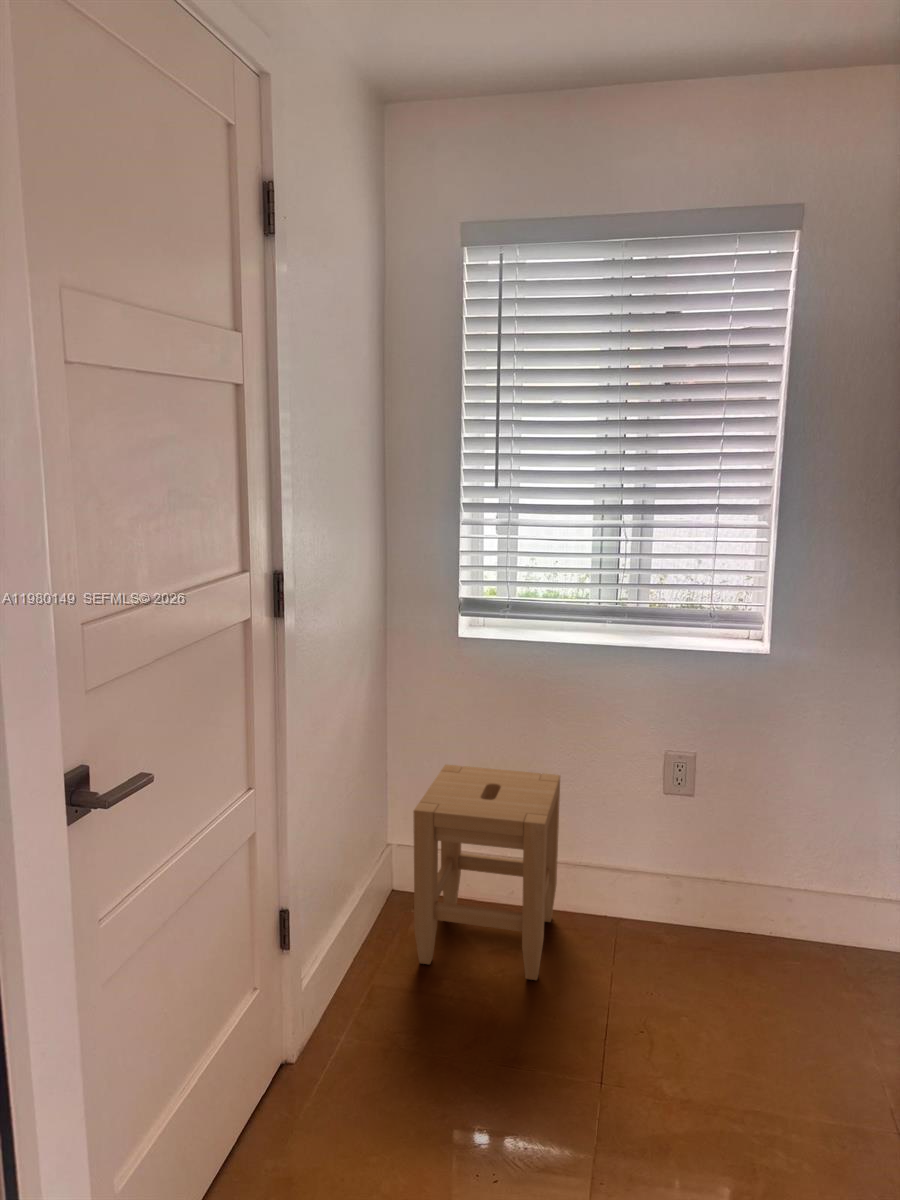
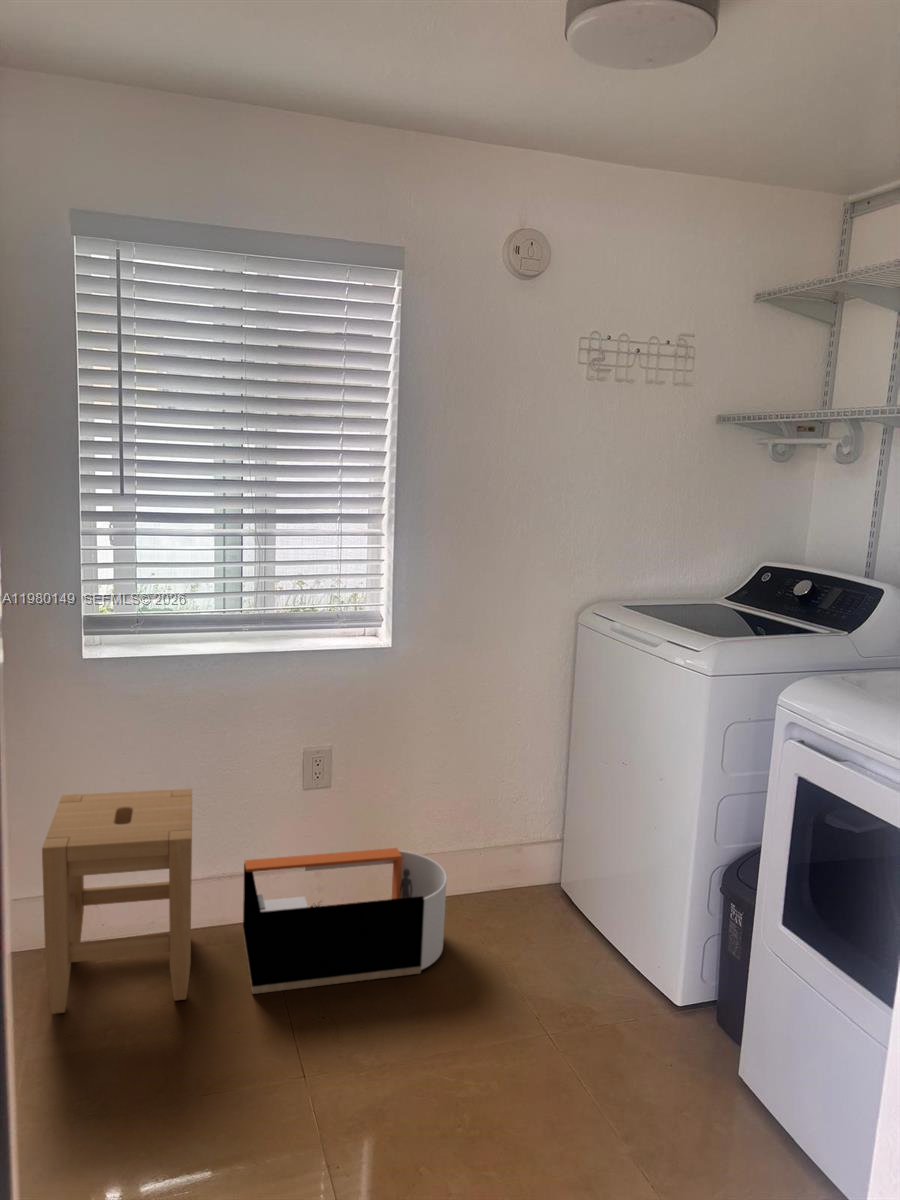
storage bin: none [601,854,829,1017] -> present [243,848,447,994]

